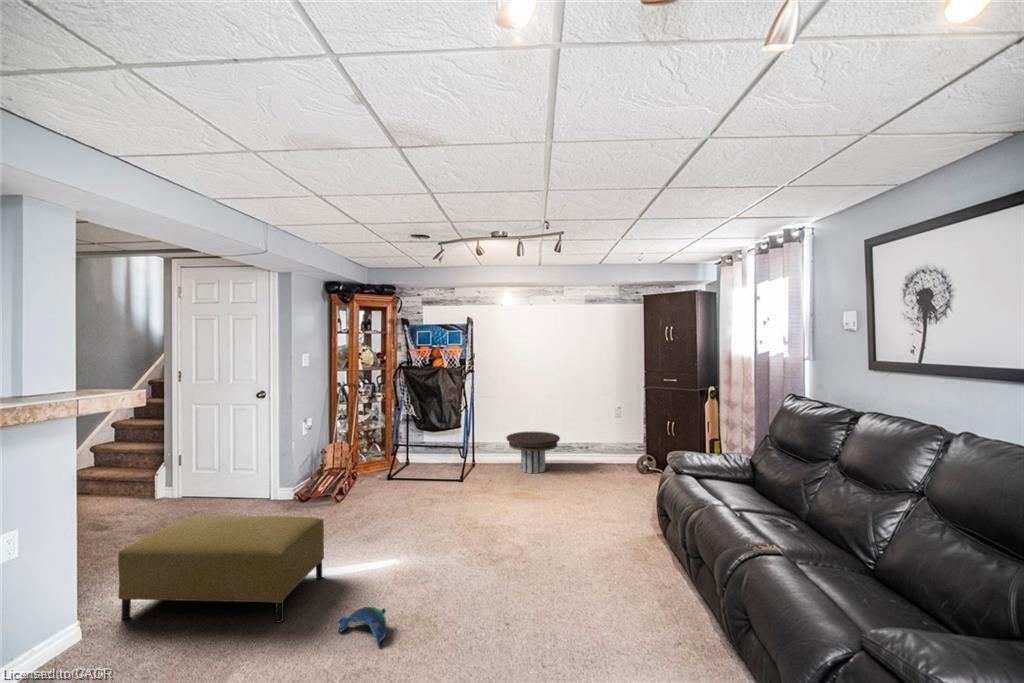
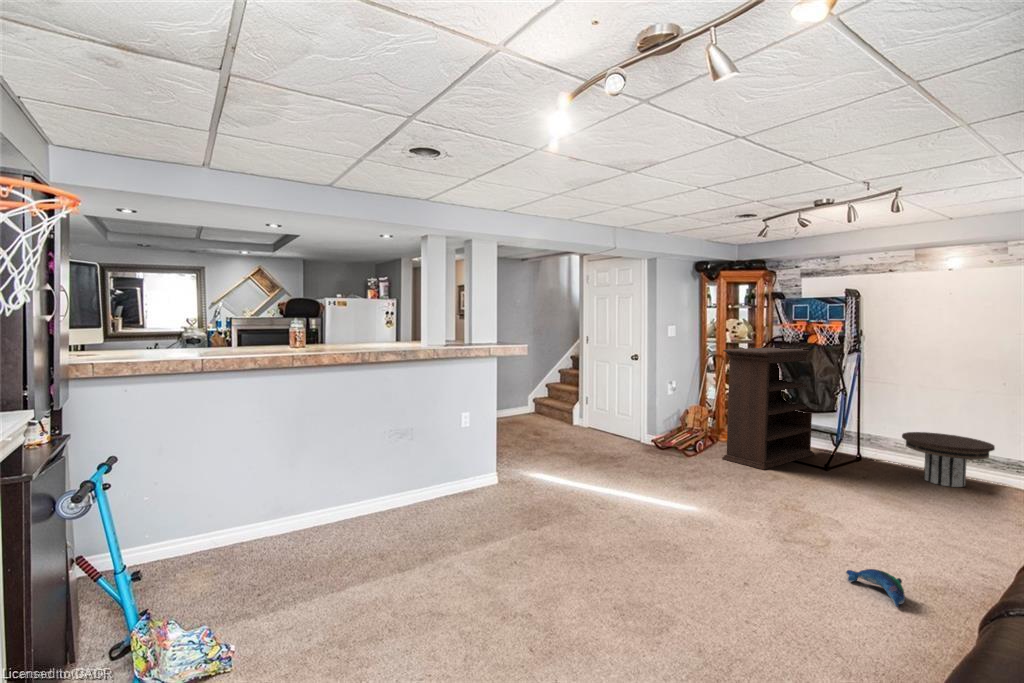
bookshelf: none [366,372,443,499] -> present [722,347,814,470]
ottoman: present [118,516,324,622] -> none [546,429,662,506]
plush toy: present [338,607,386,646] -> present [846,569,905,607]

